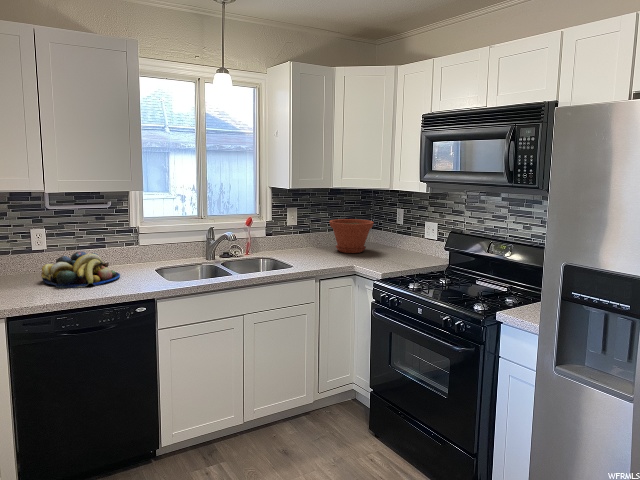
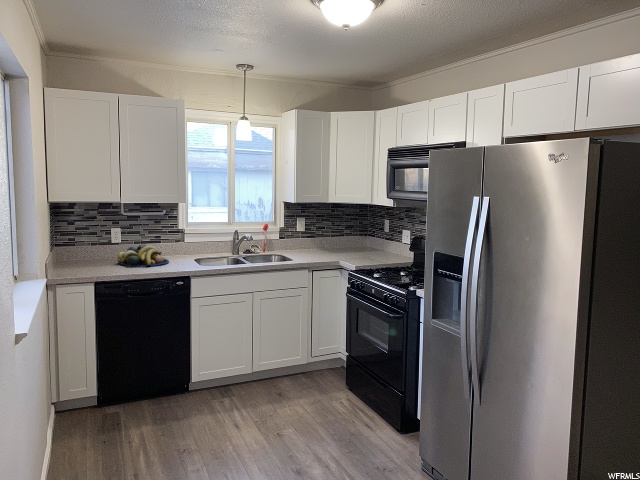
plant pot: present [329,219,374,253] -> none [328,227,362,253]

